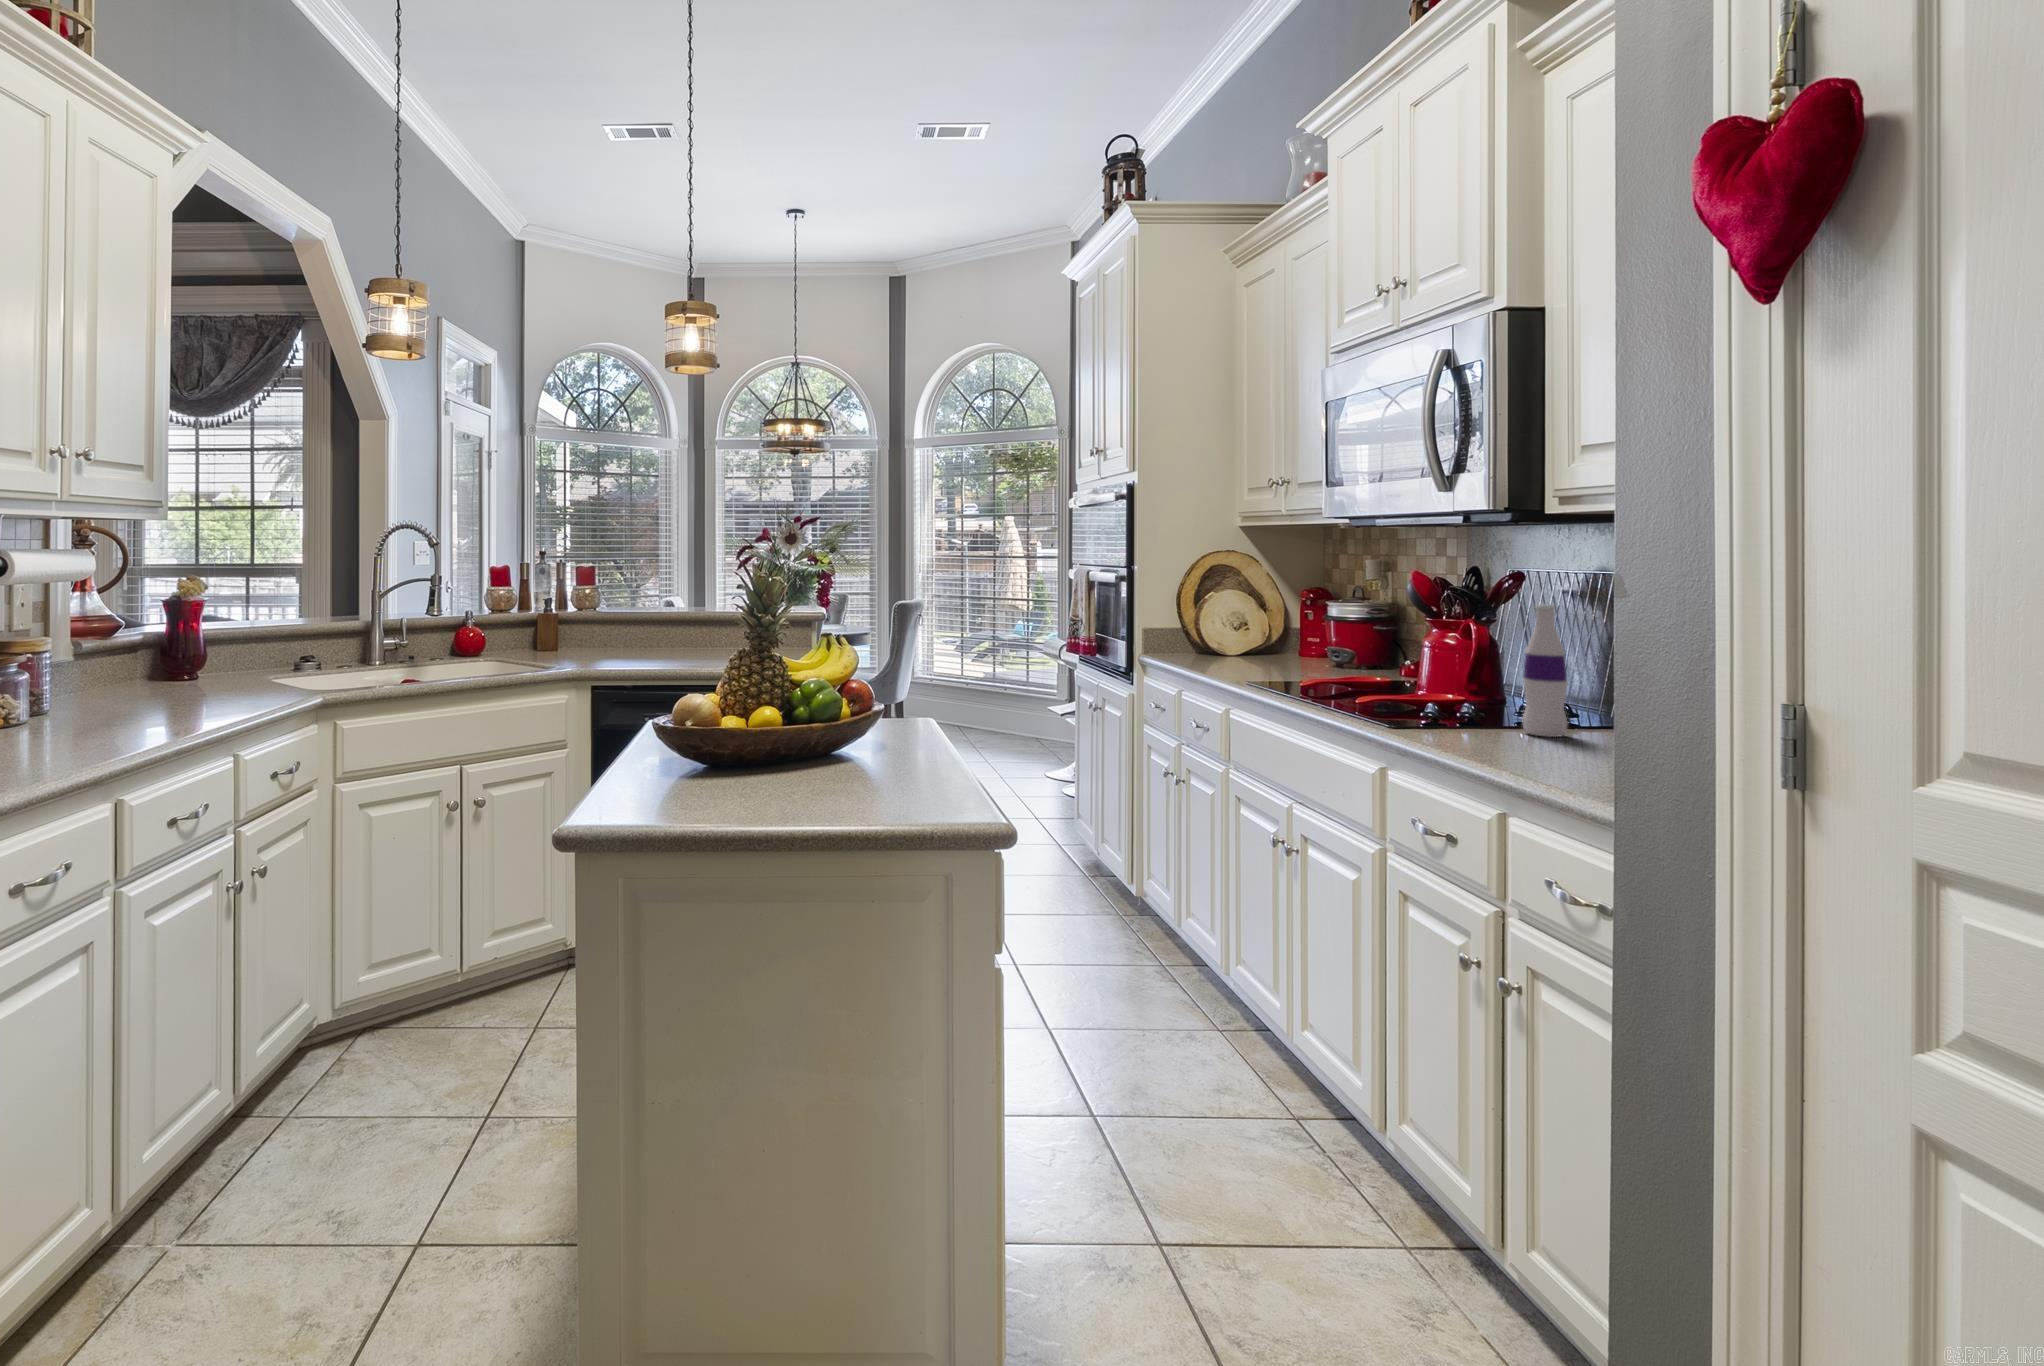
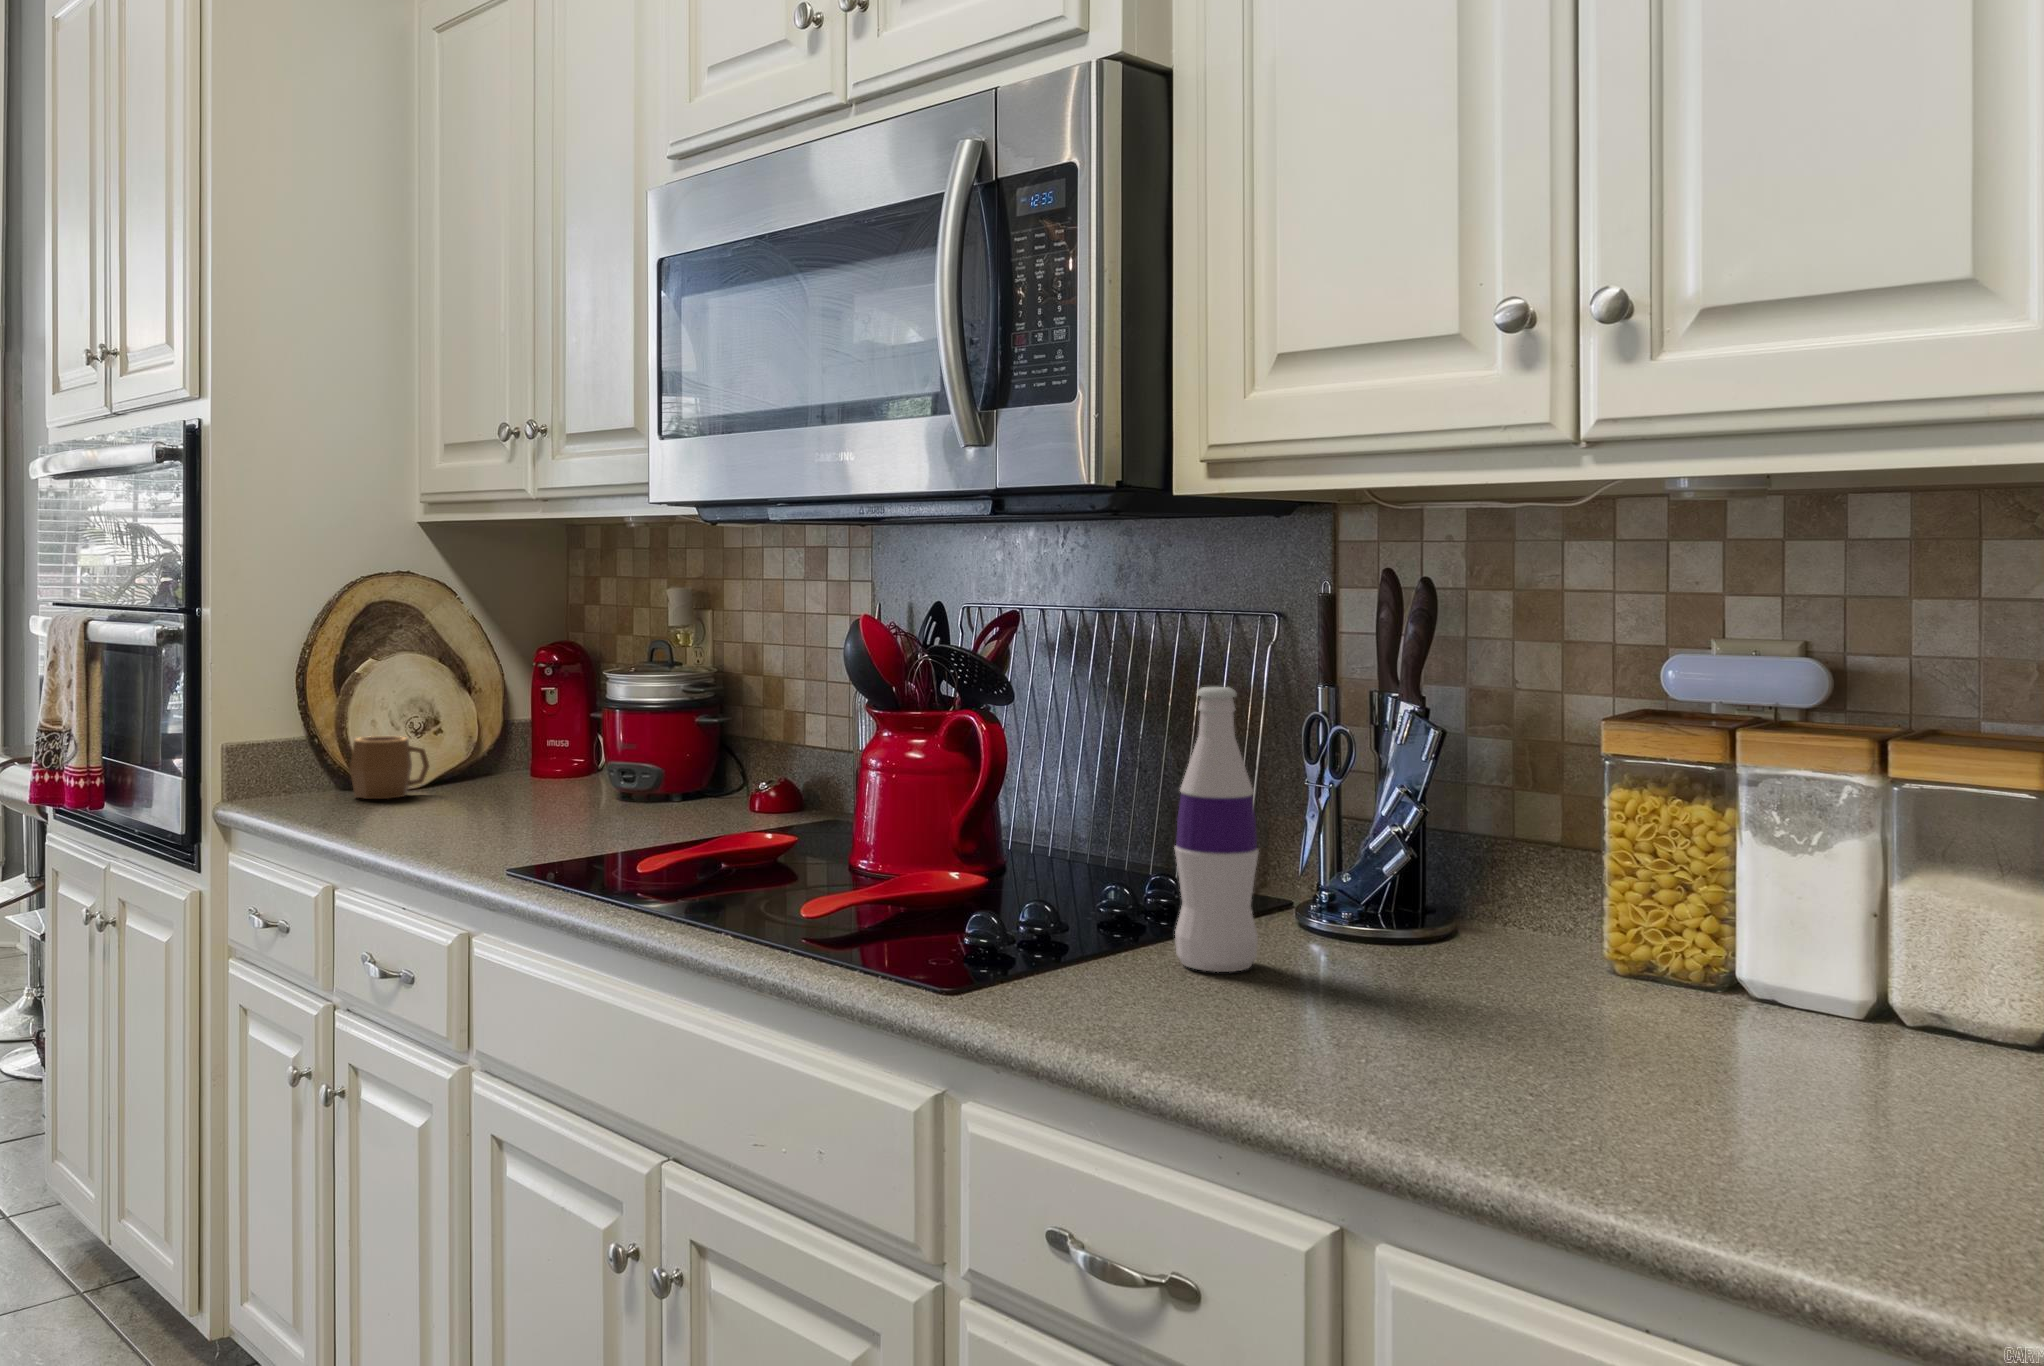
mug: none [1198,628,1238,656] -> present [350,736,429,799]

